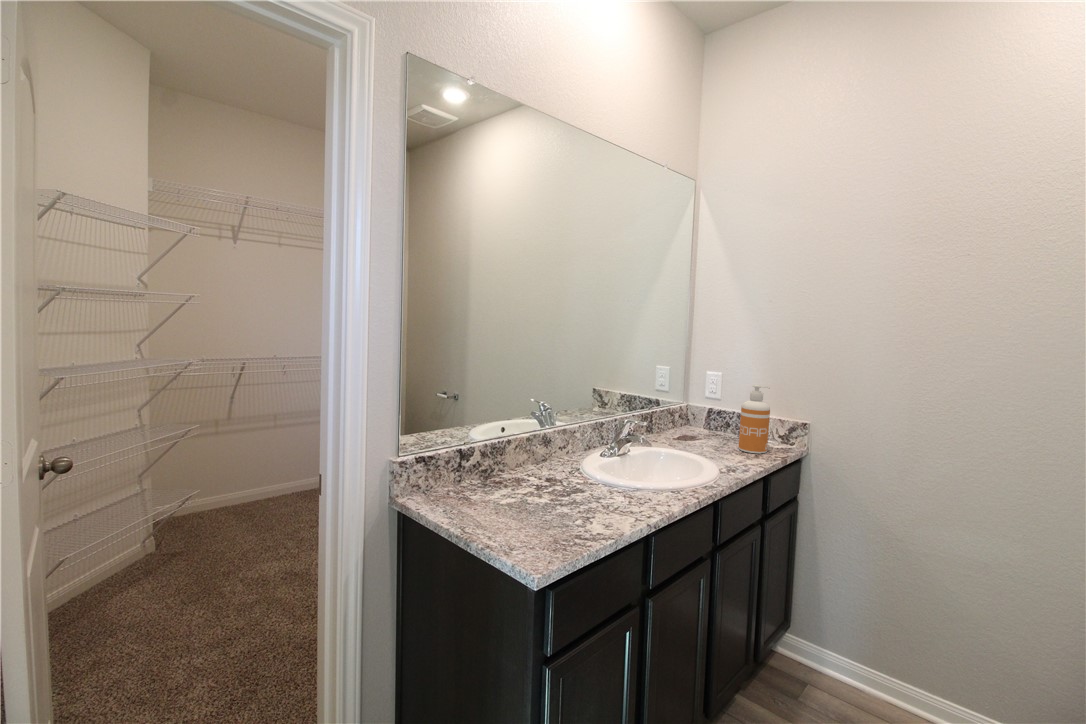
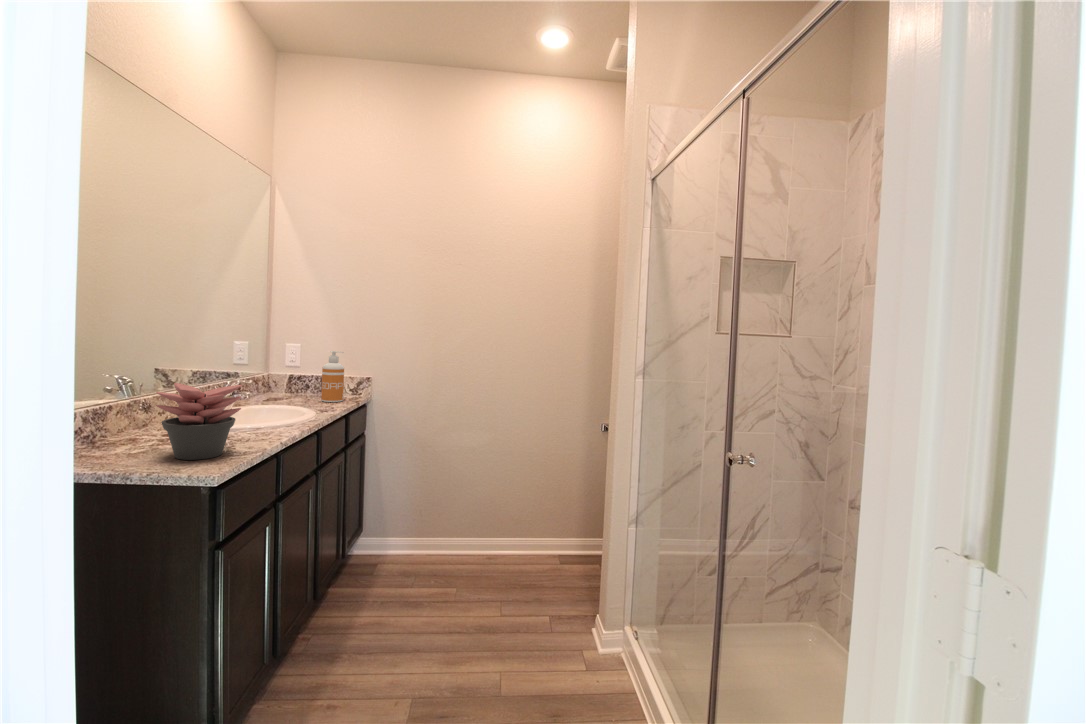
succulent plant: none [511,432,598,535] -> present [156,383,242,460]

